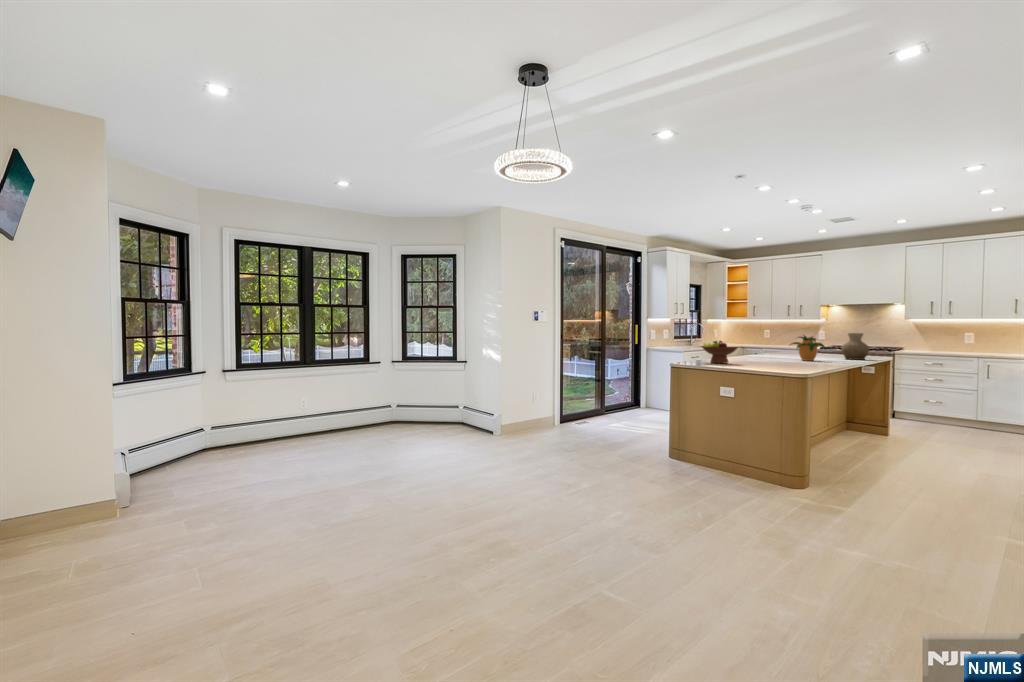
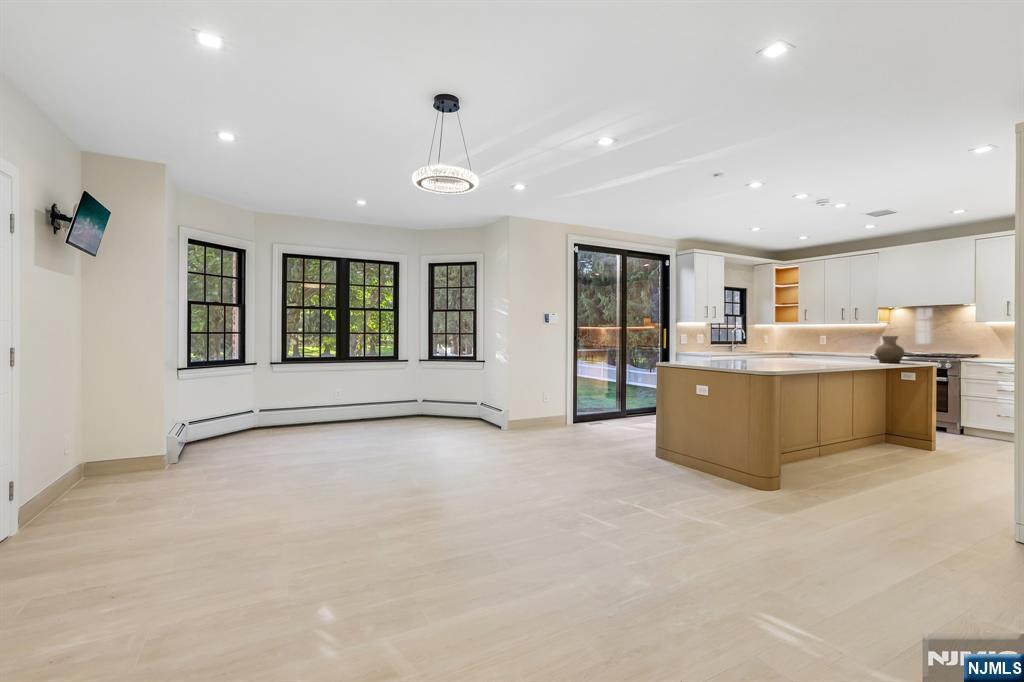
potted plant: present [790,335,826,361] -> none [818,338,857,365]
fruit bowl: present [702,341,738,363] -> none [725,346,763,368]

